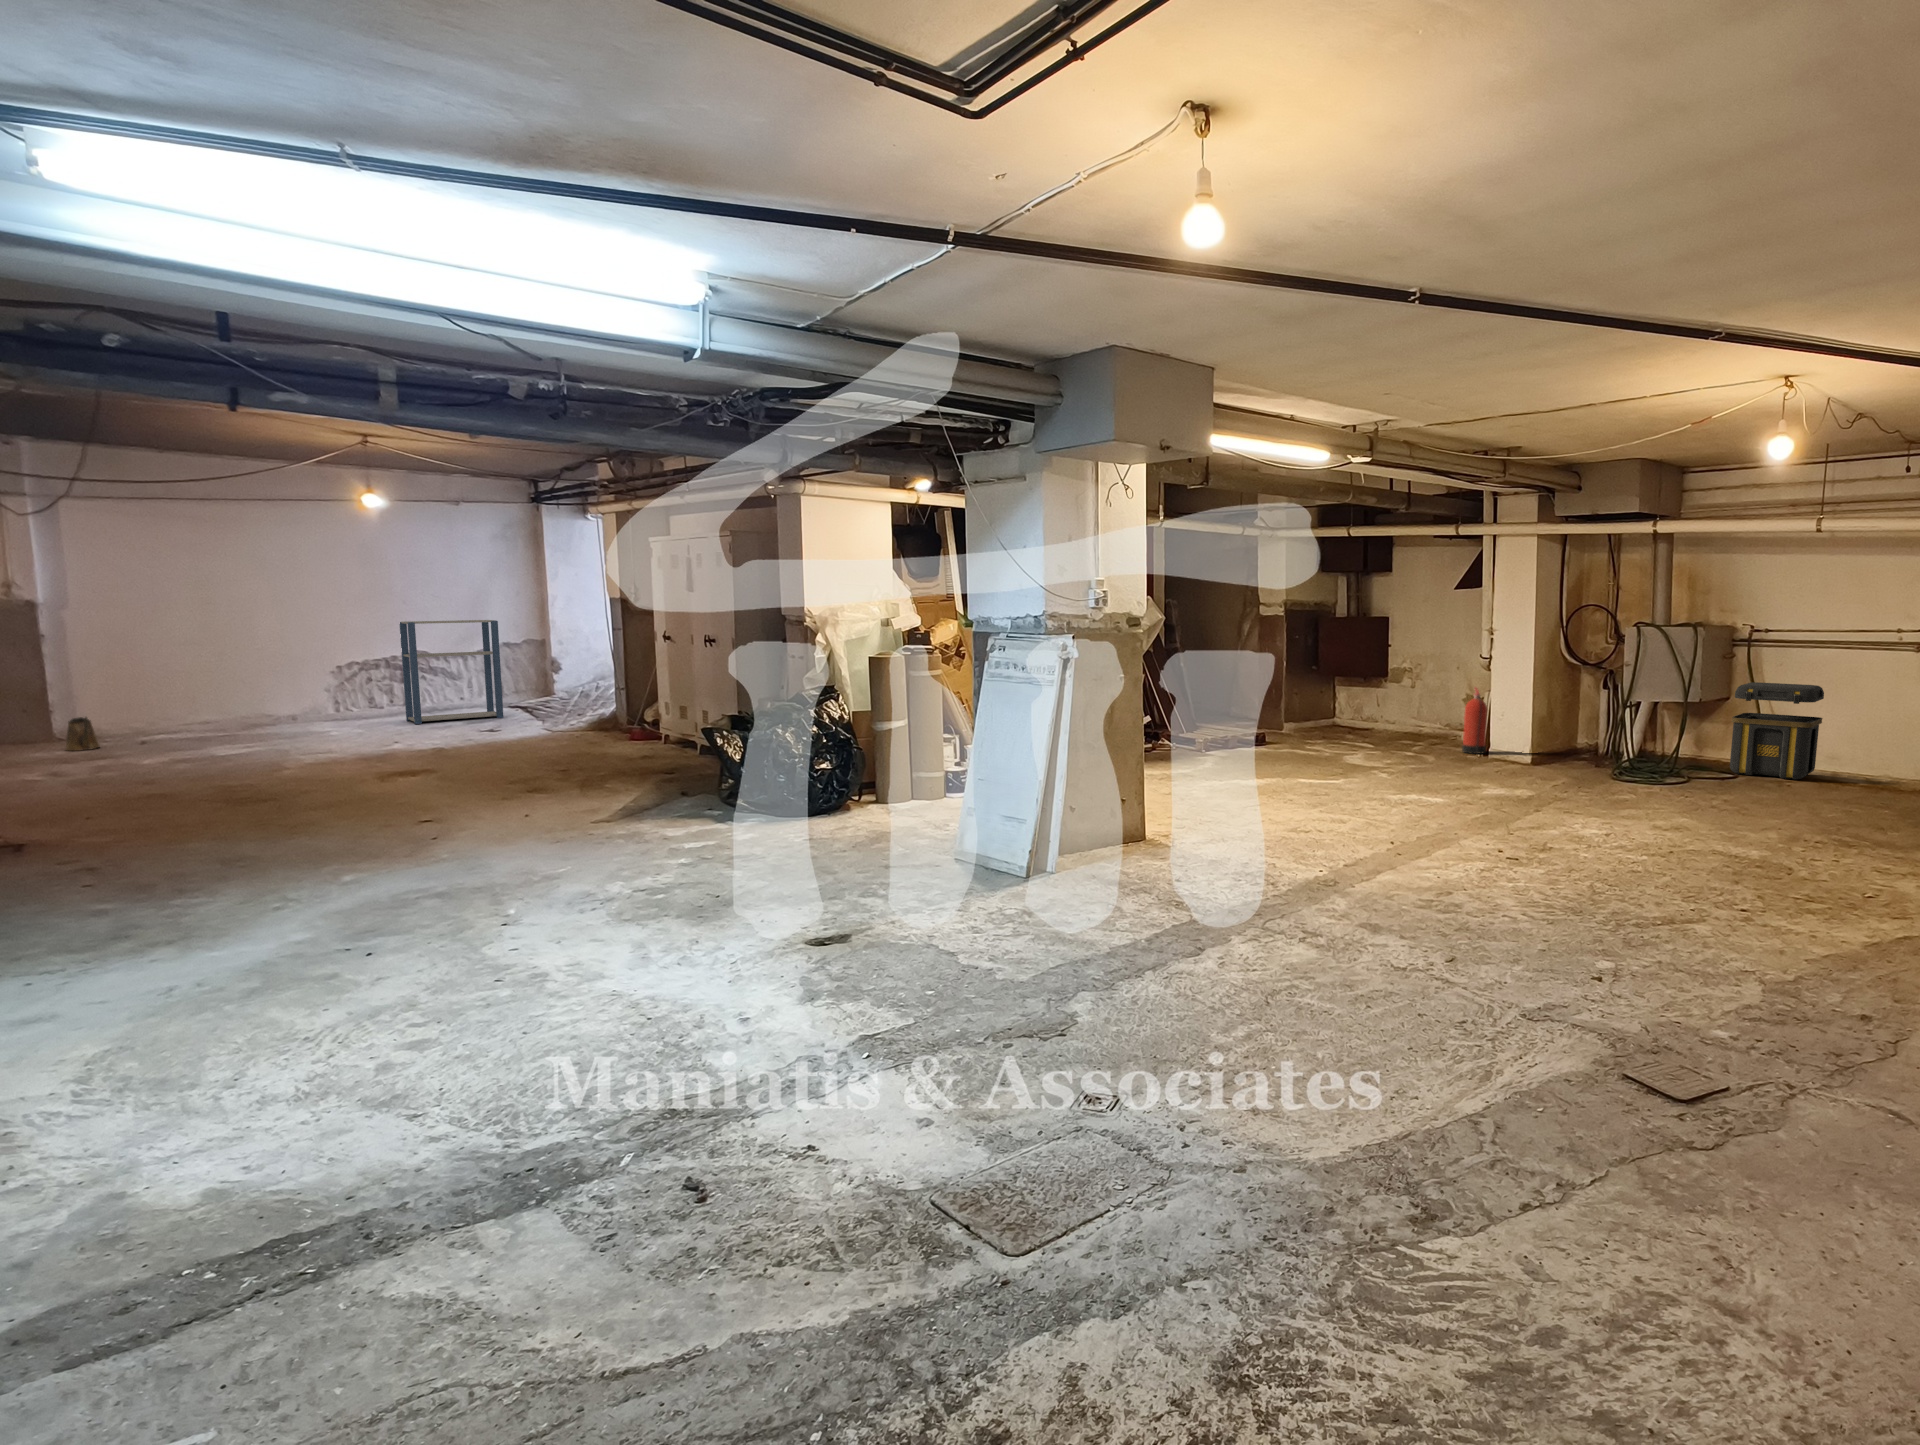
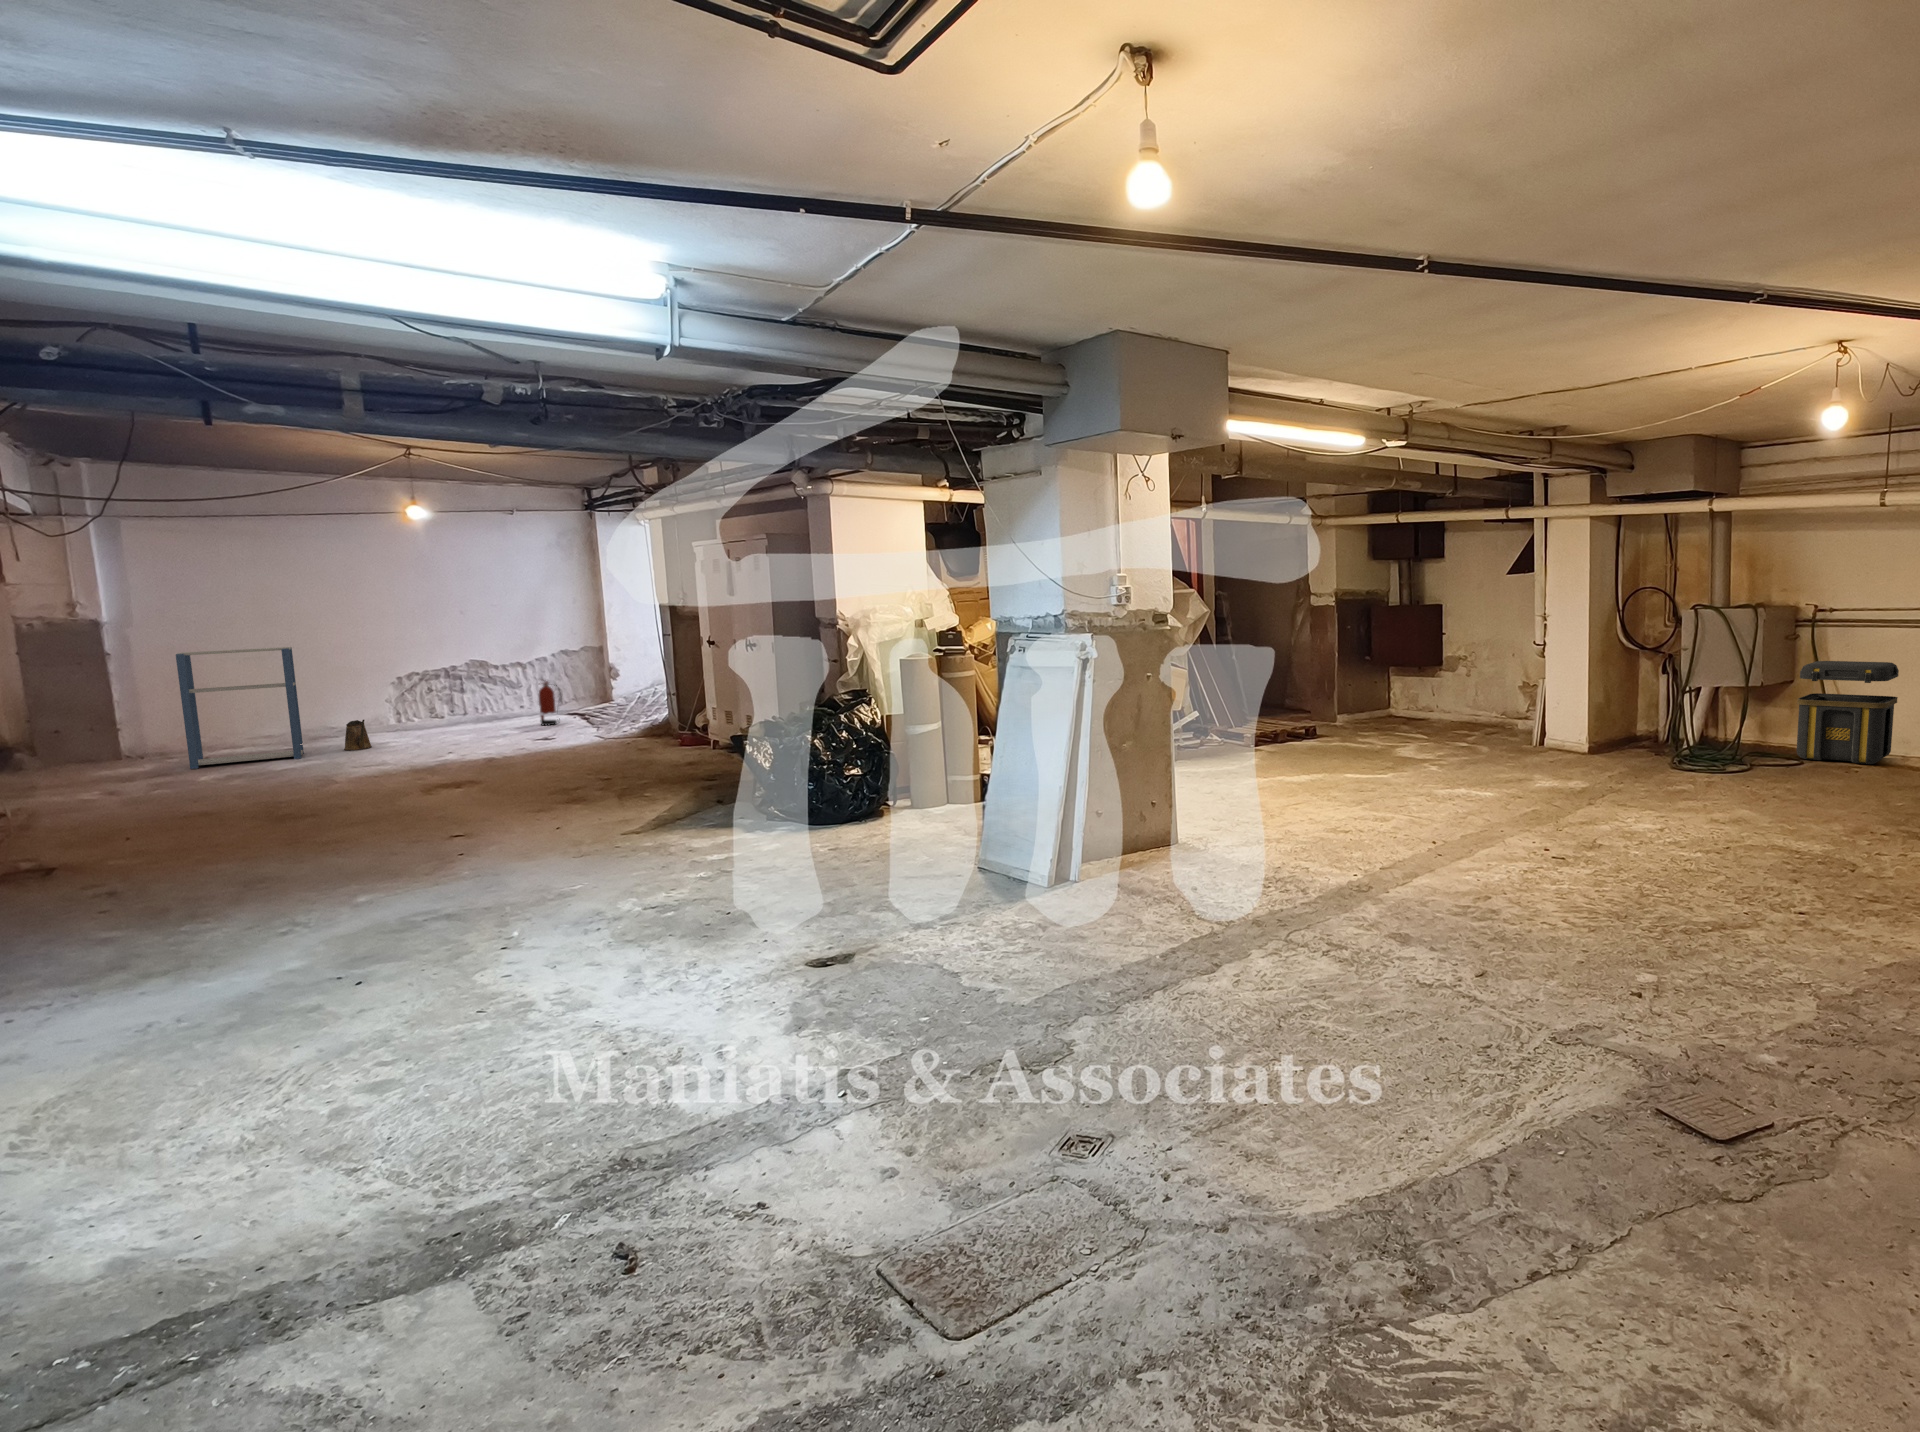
shelving unit: present [400,620,504,724] -> present [176,647,304,769]
fire extinguisher: present [1462,687,1488,754] -> present [539,681,557,726]
watering can: present [66,717,99,751] -> present [344,720,372,750]

